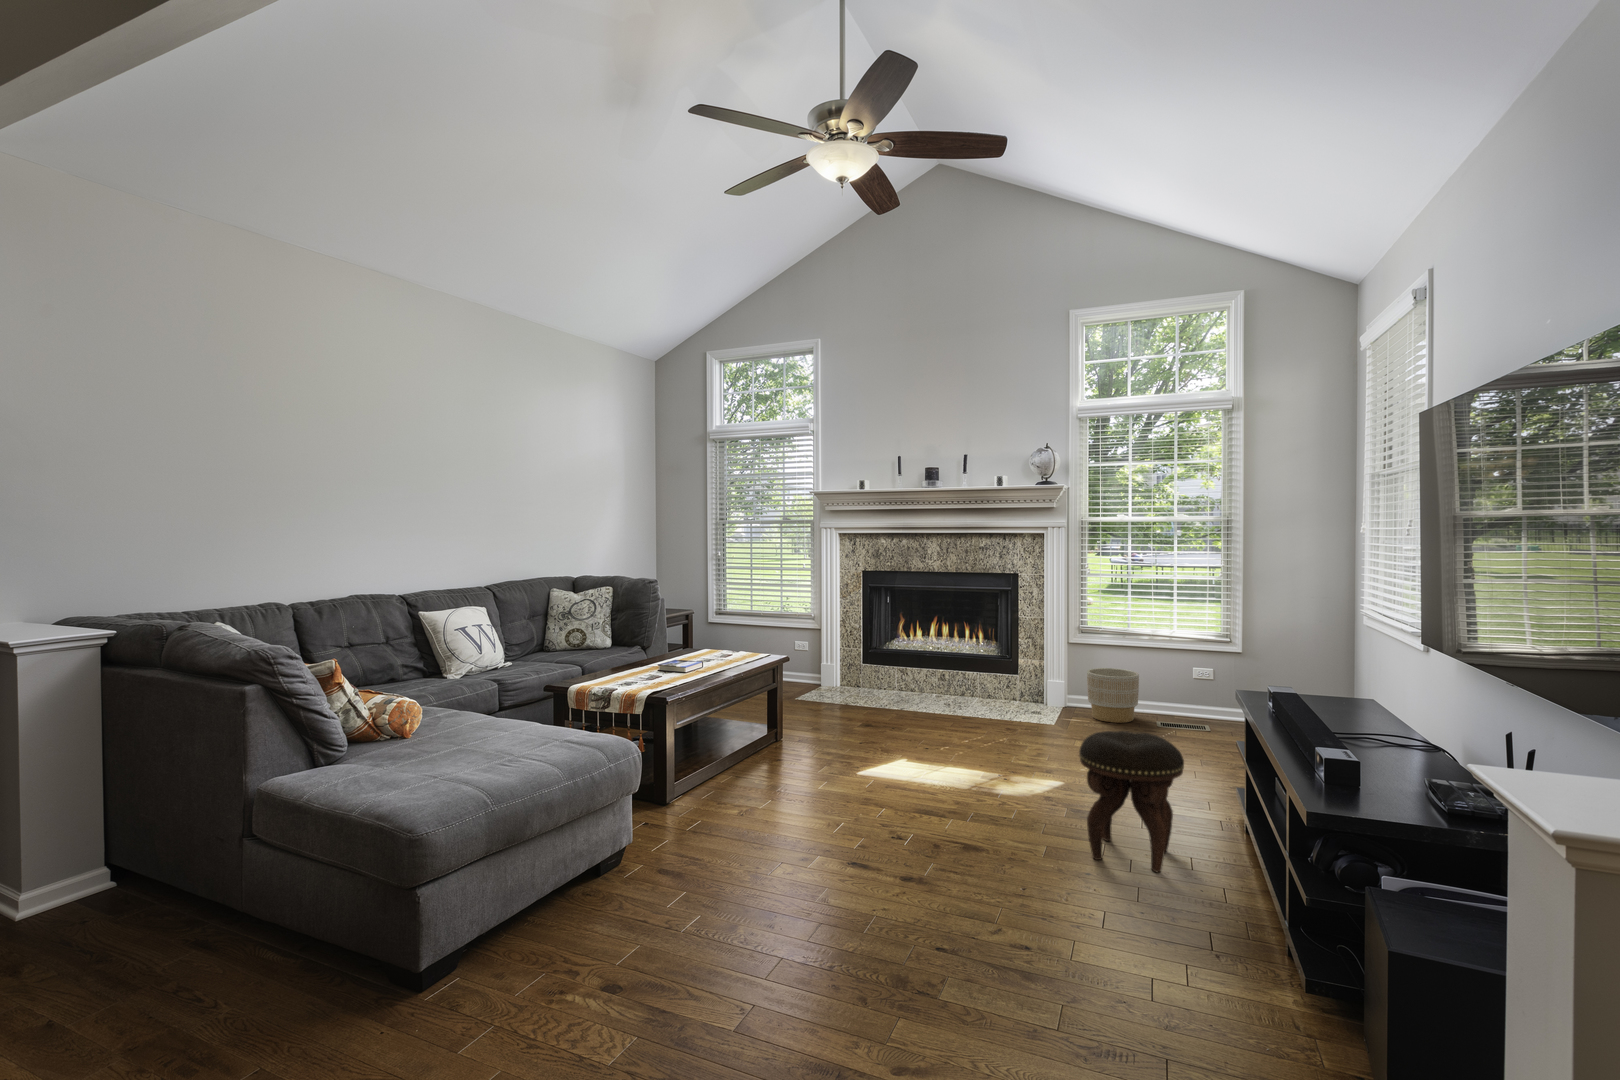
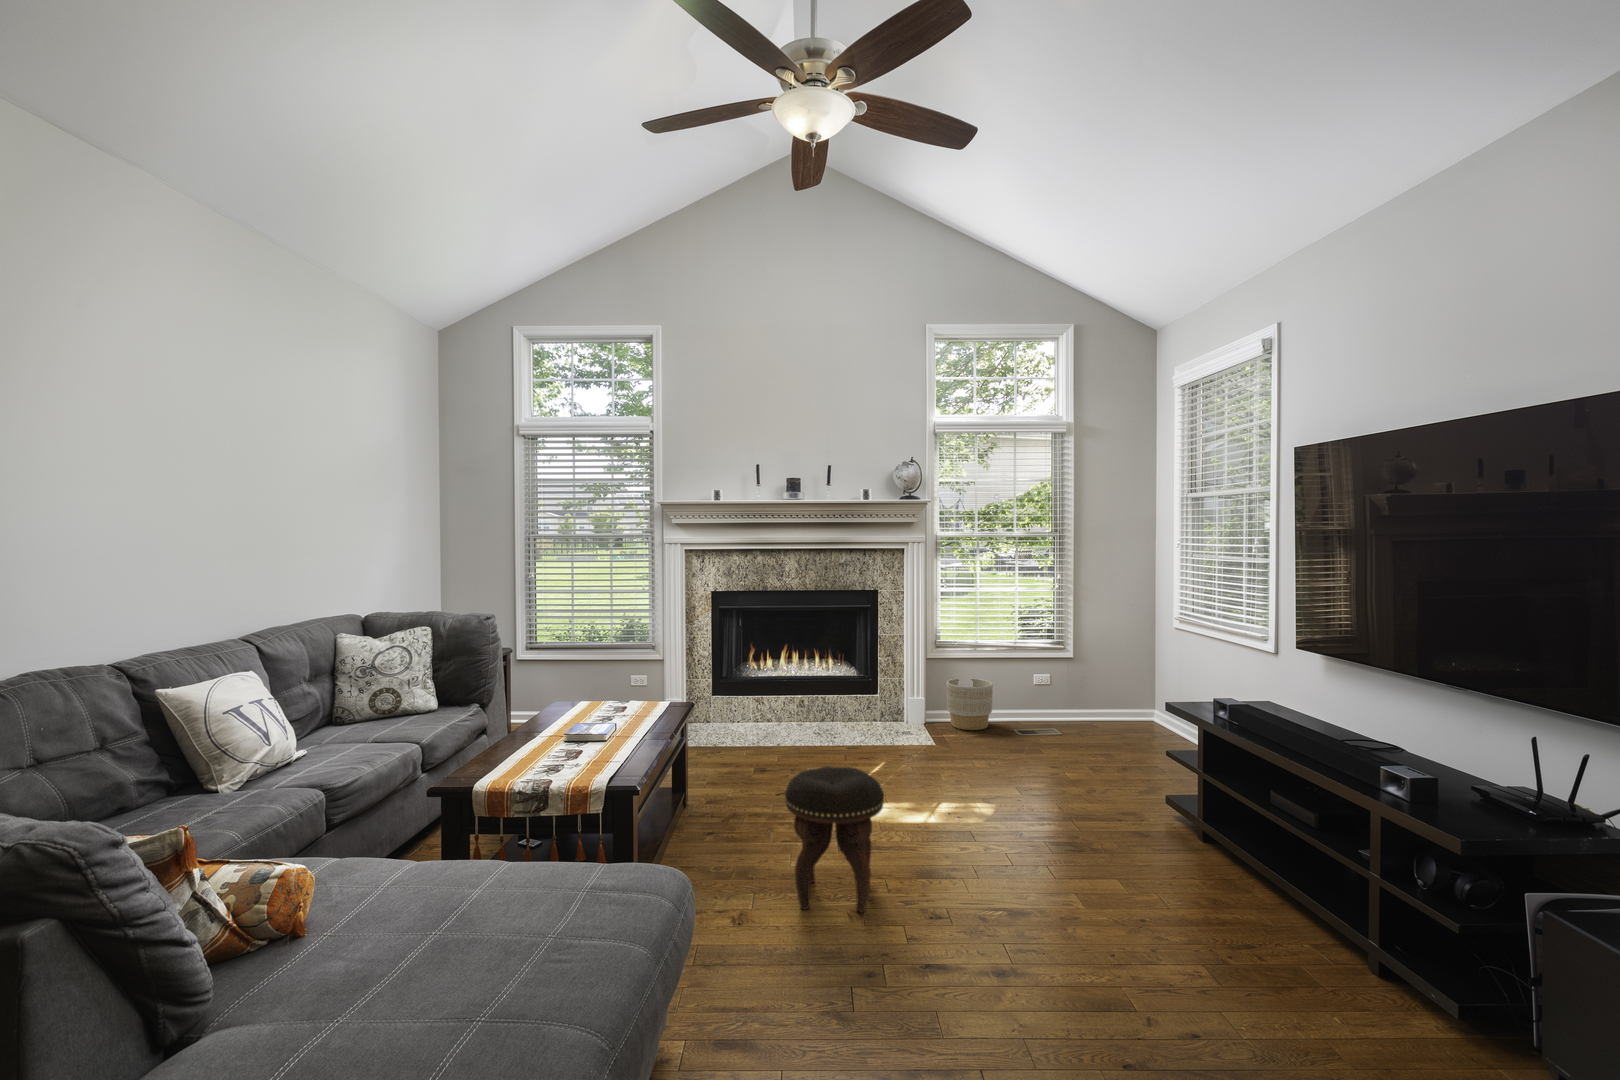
footstool: present [1079,731,1184,872] -> present [785,766,884,912]

